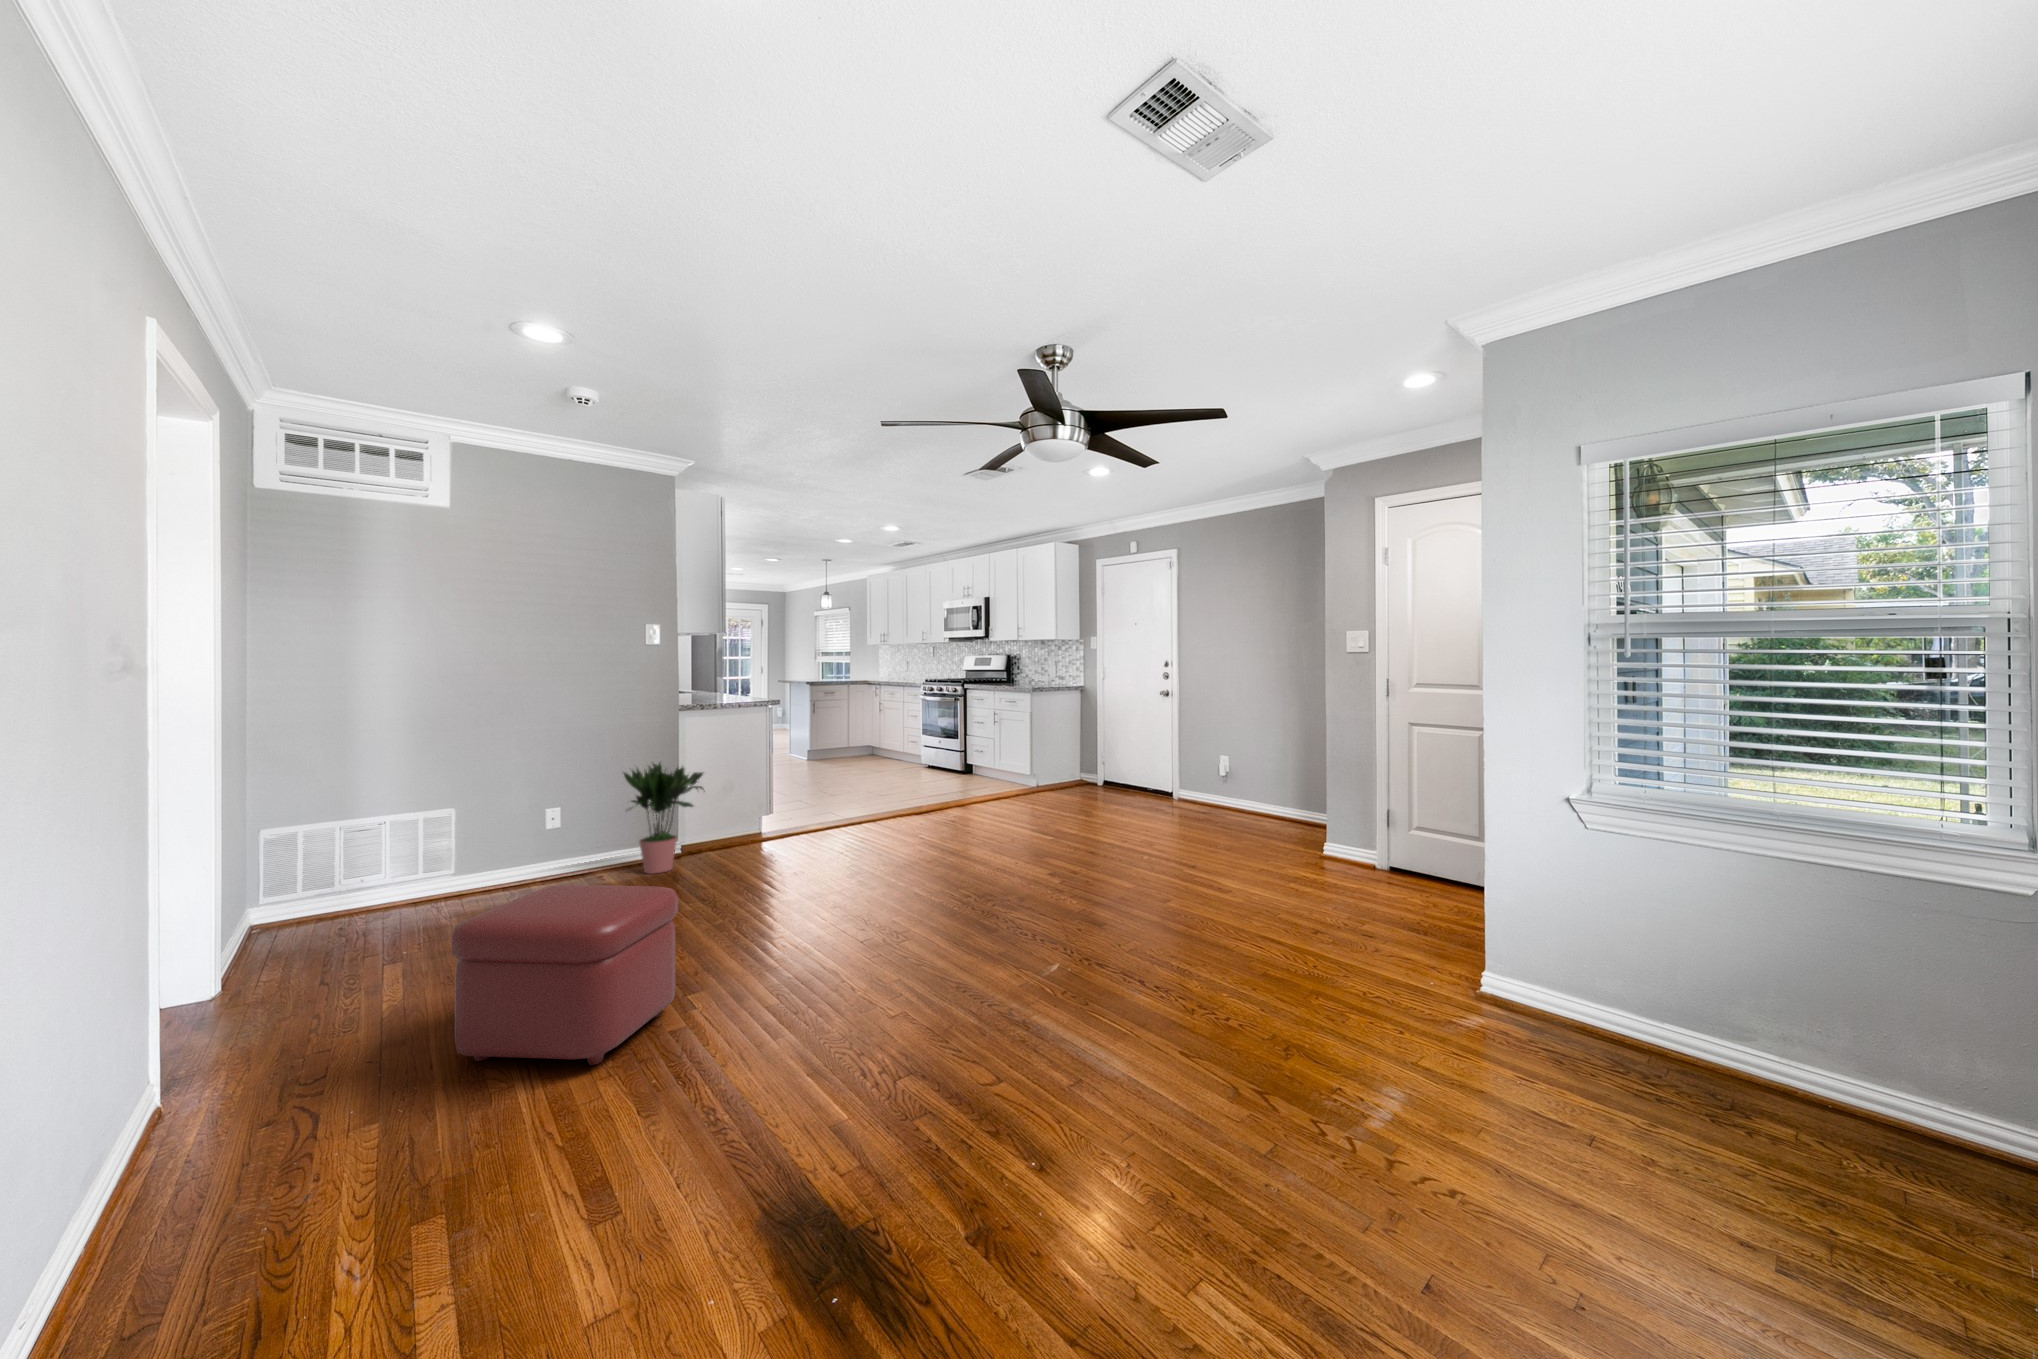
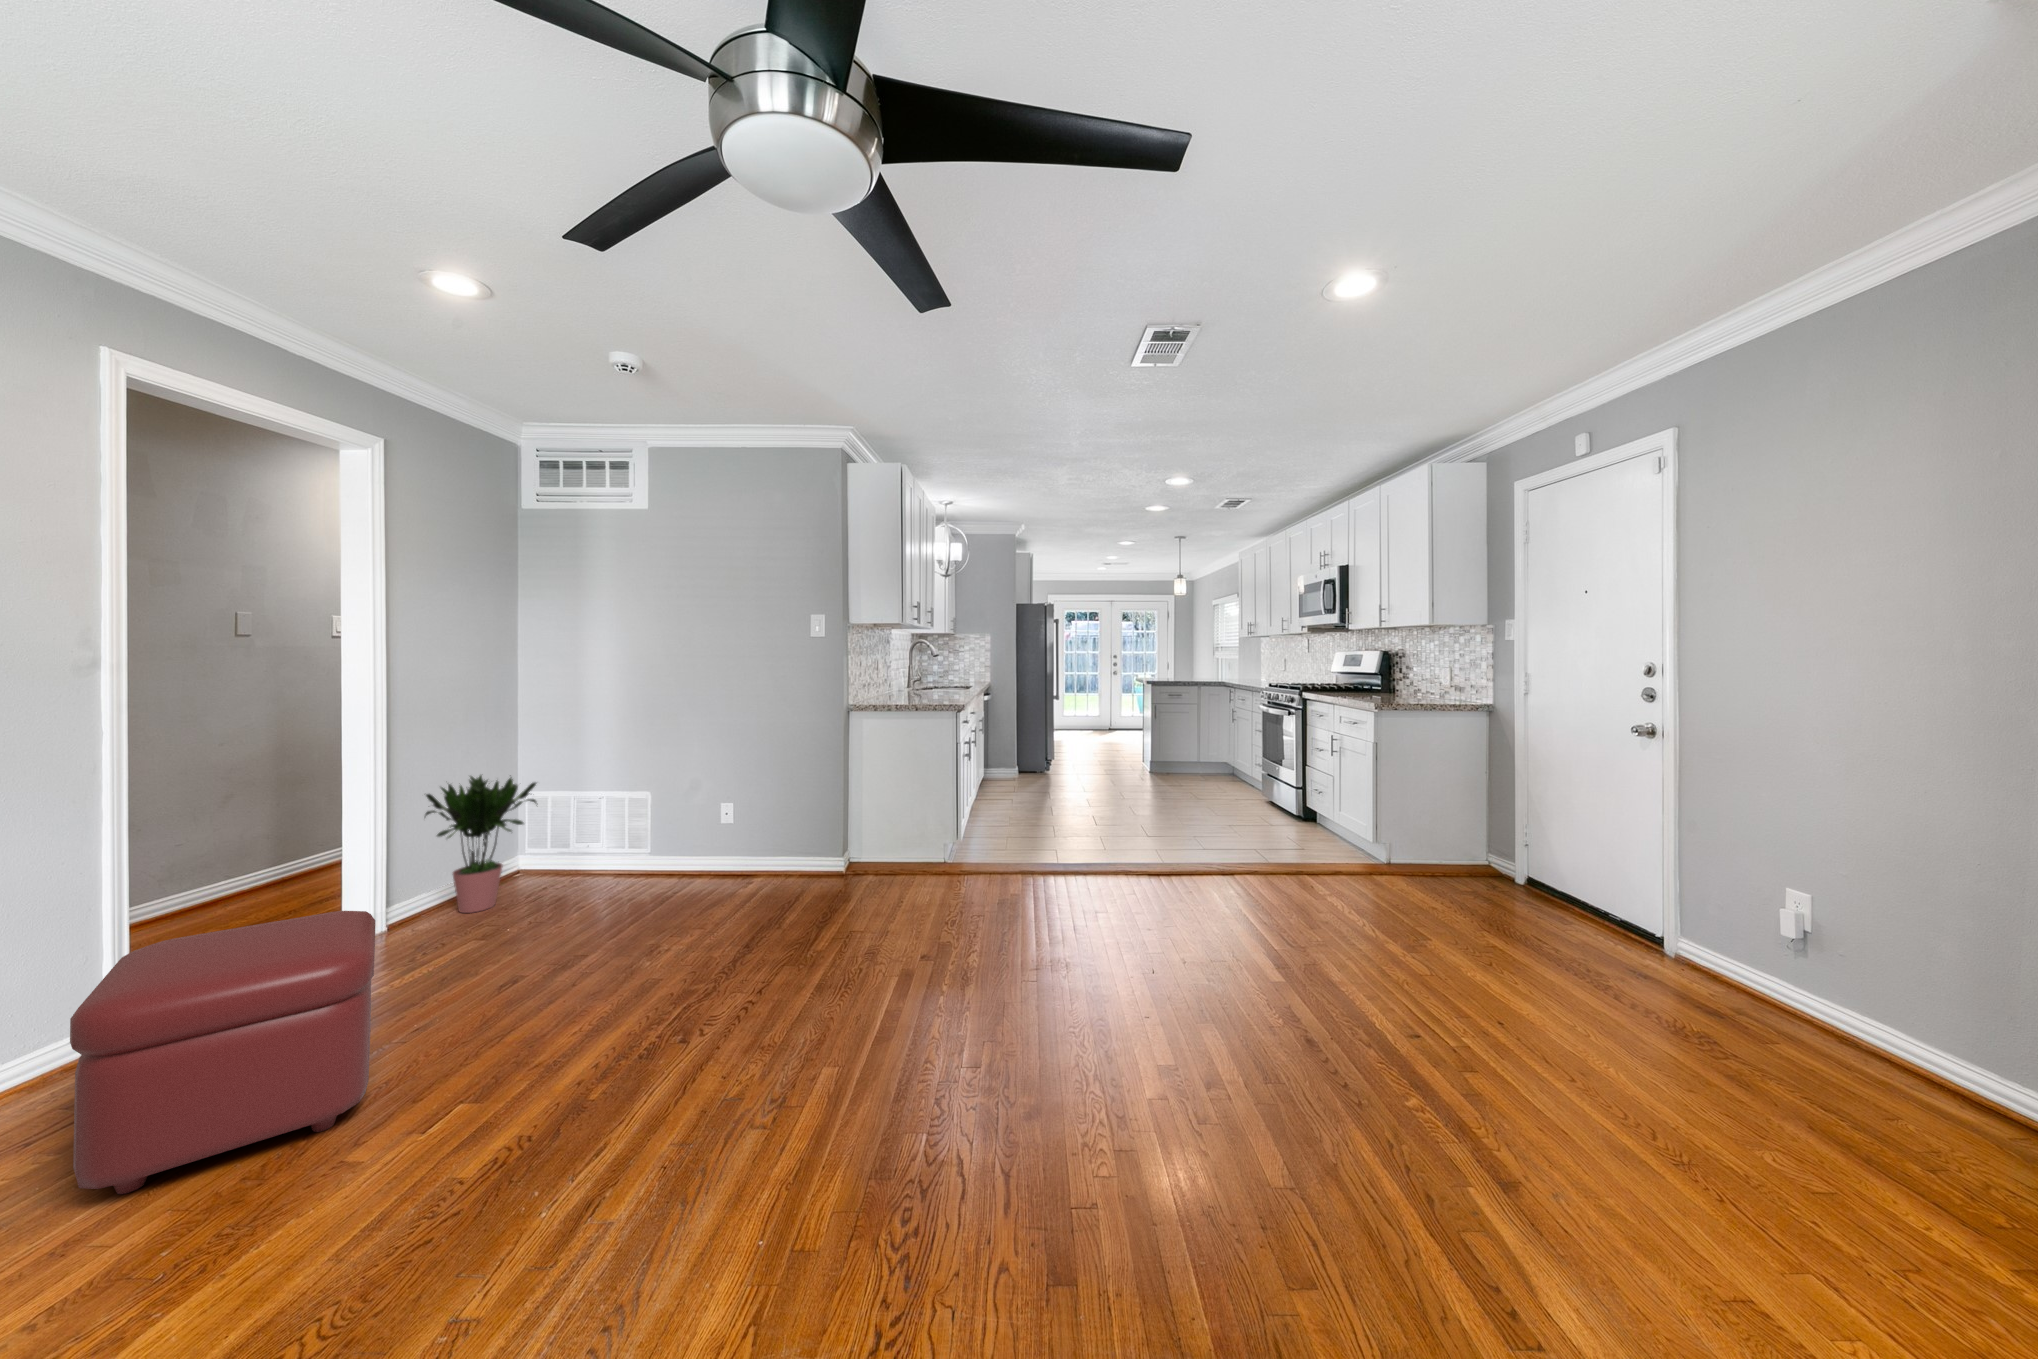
potted plant: present [624,763,705,874] -> present [425,775,536,913]

